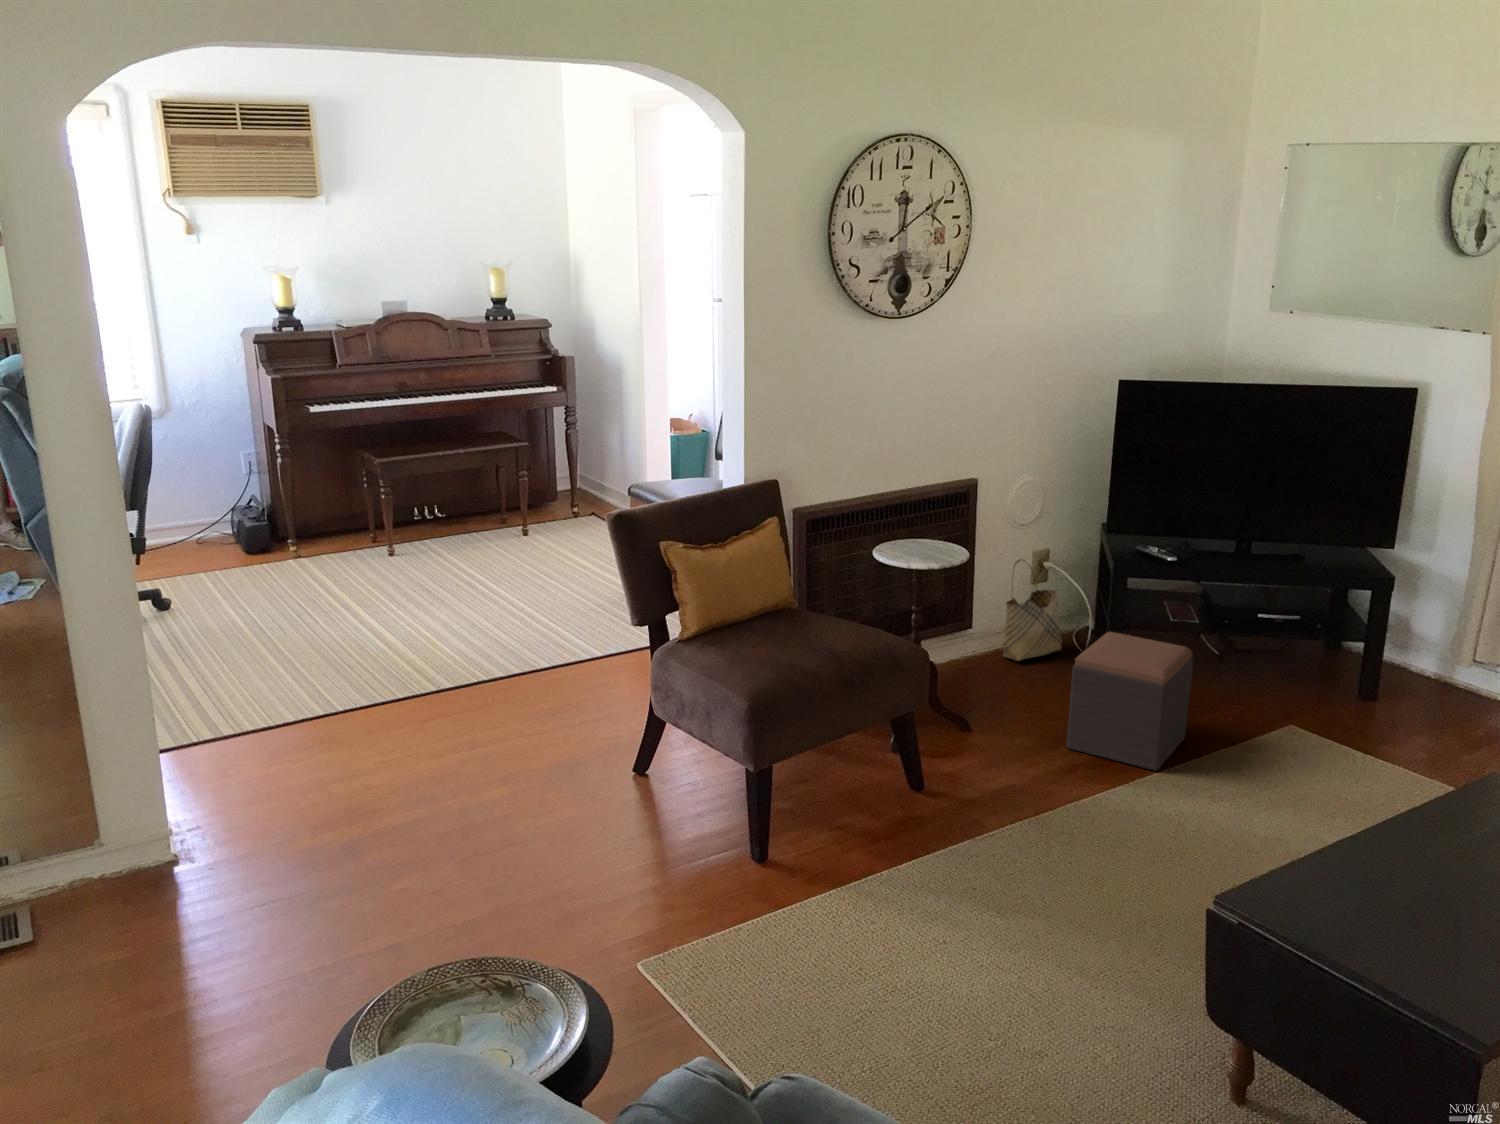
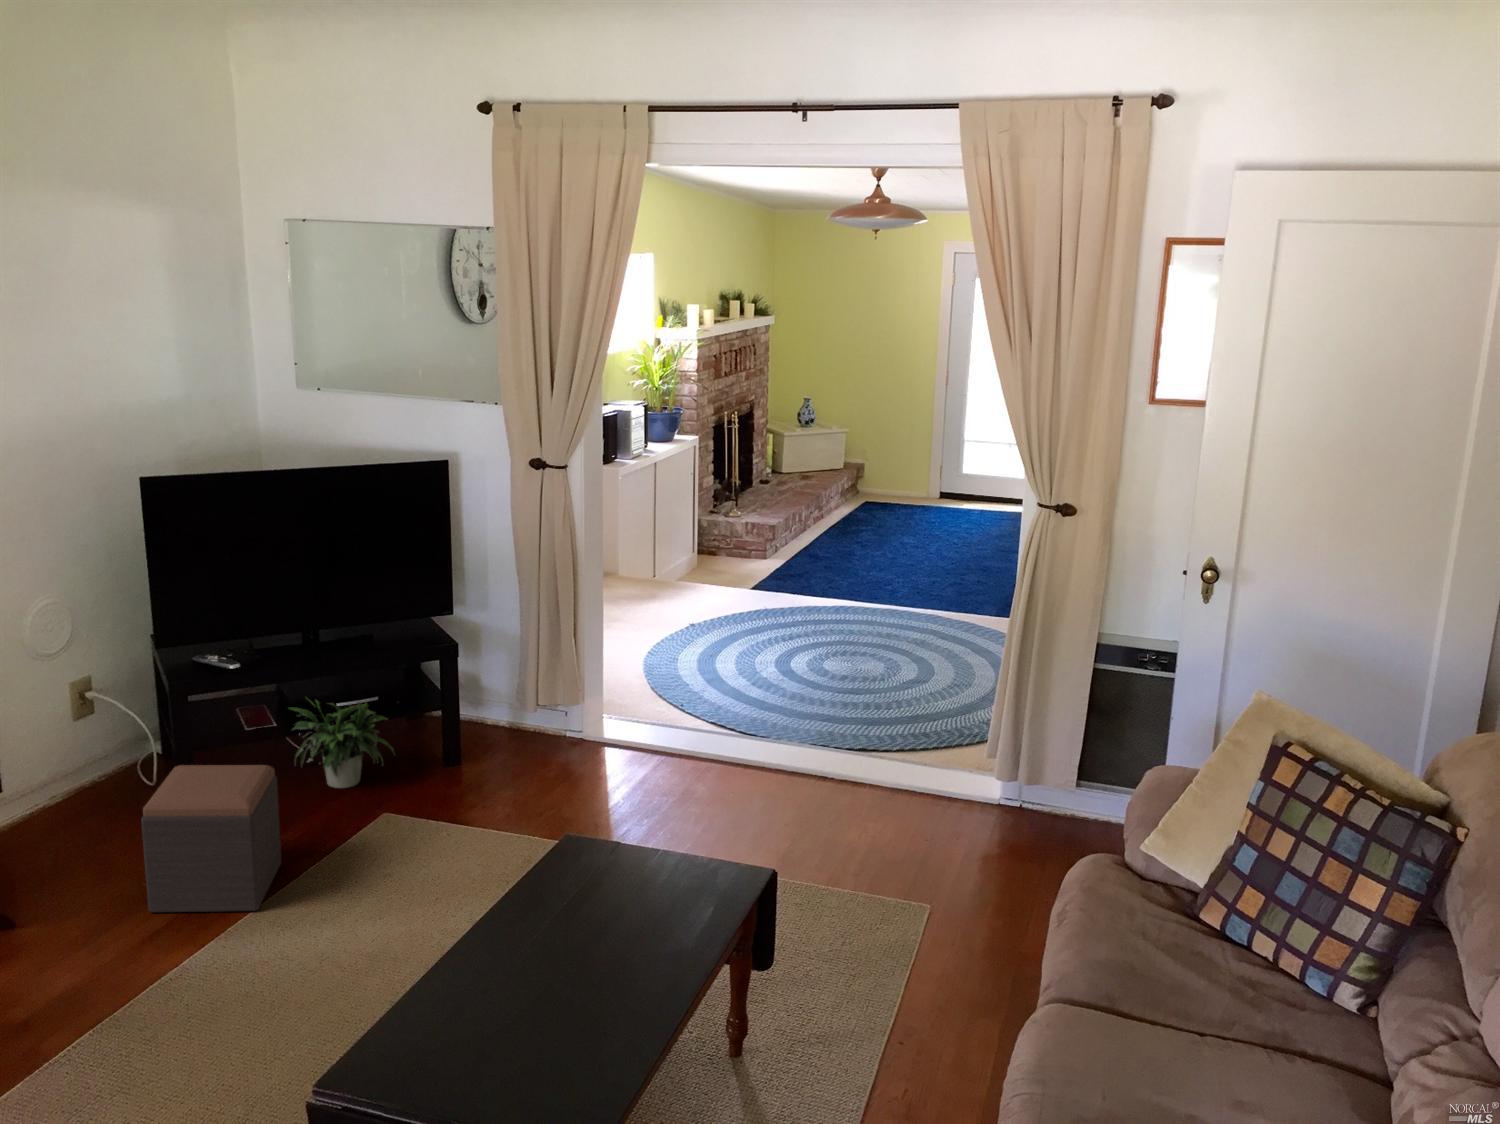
woven basket: present [1003,560,1062,661] -> none [42,694,121,817]
potted plant: none [1180,600,1309,691] -> present [289,700,394,788]

